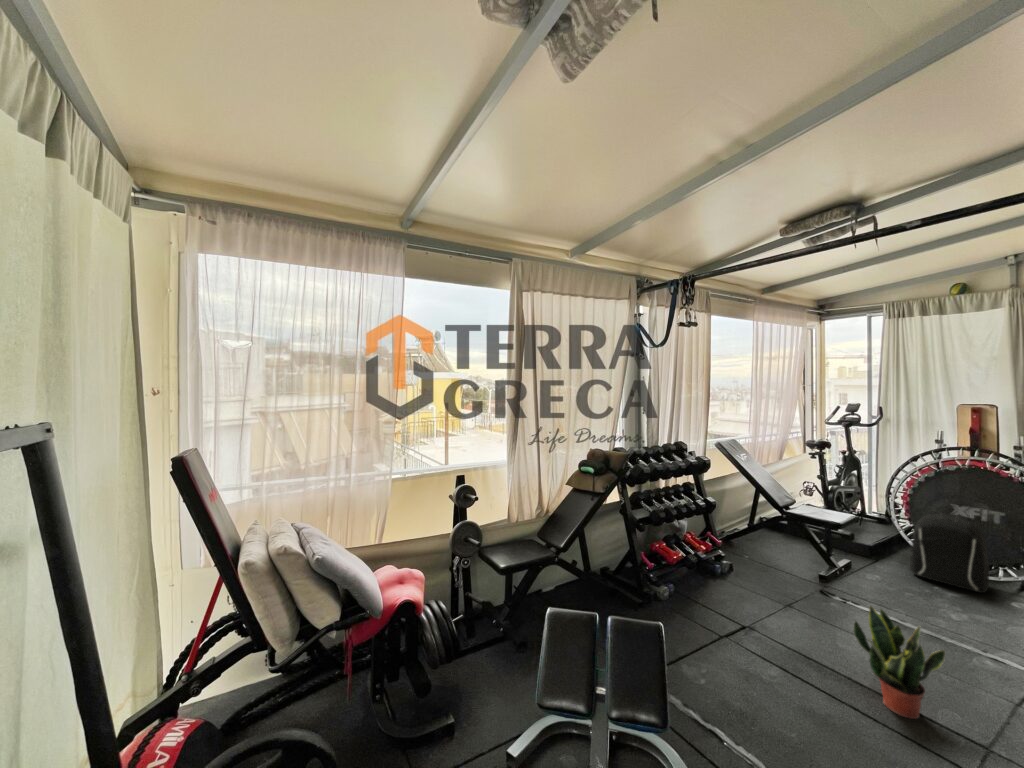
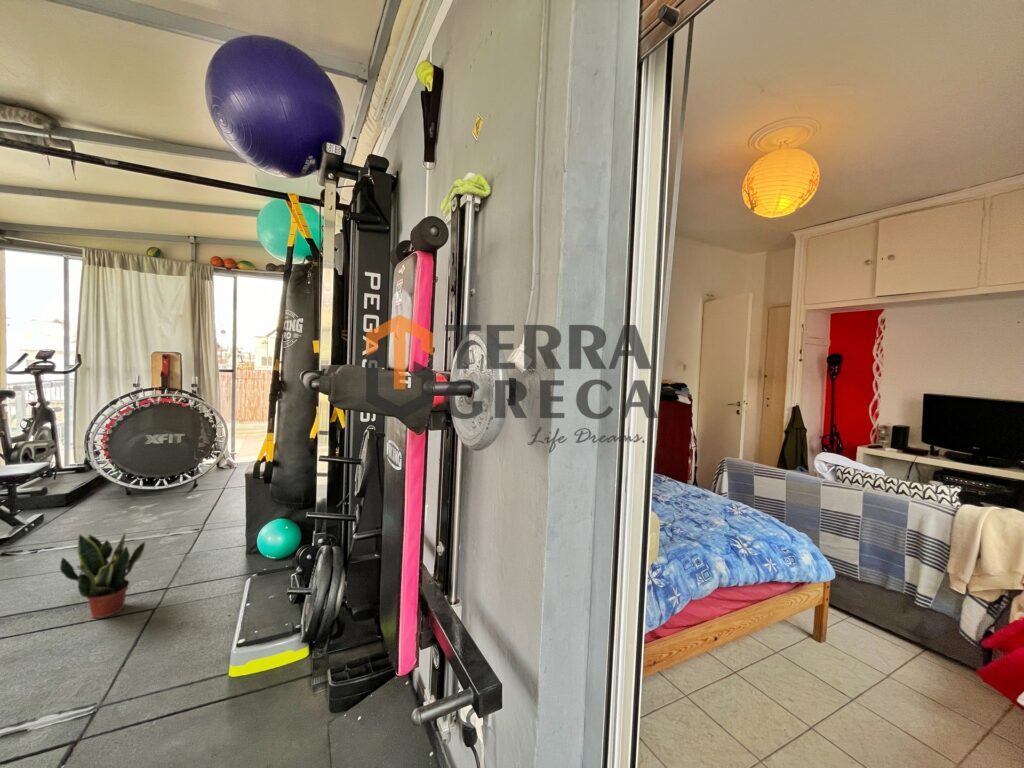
backpack: present [910,511,989,593] -> none [110,442,172,505]

